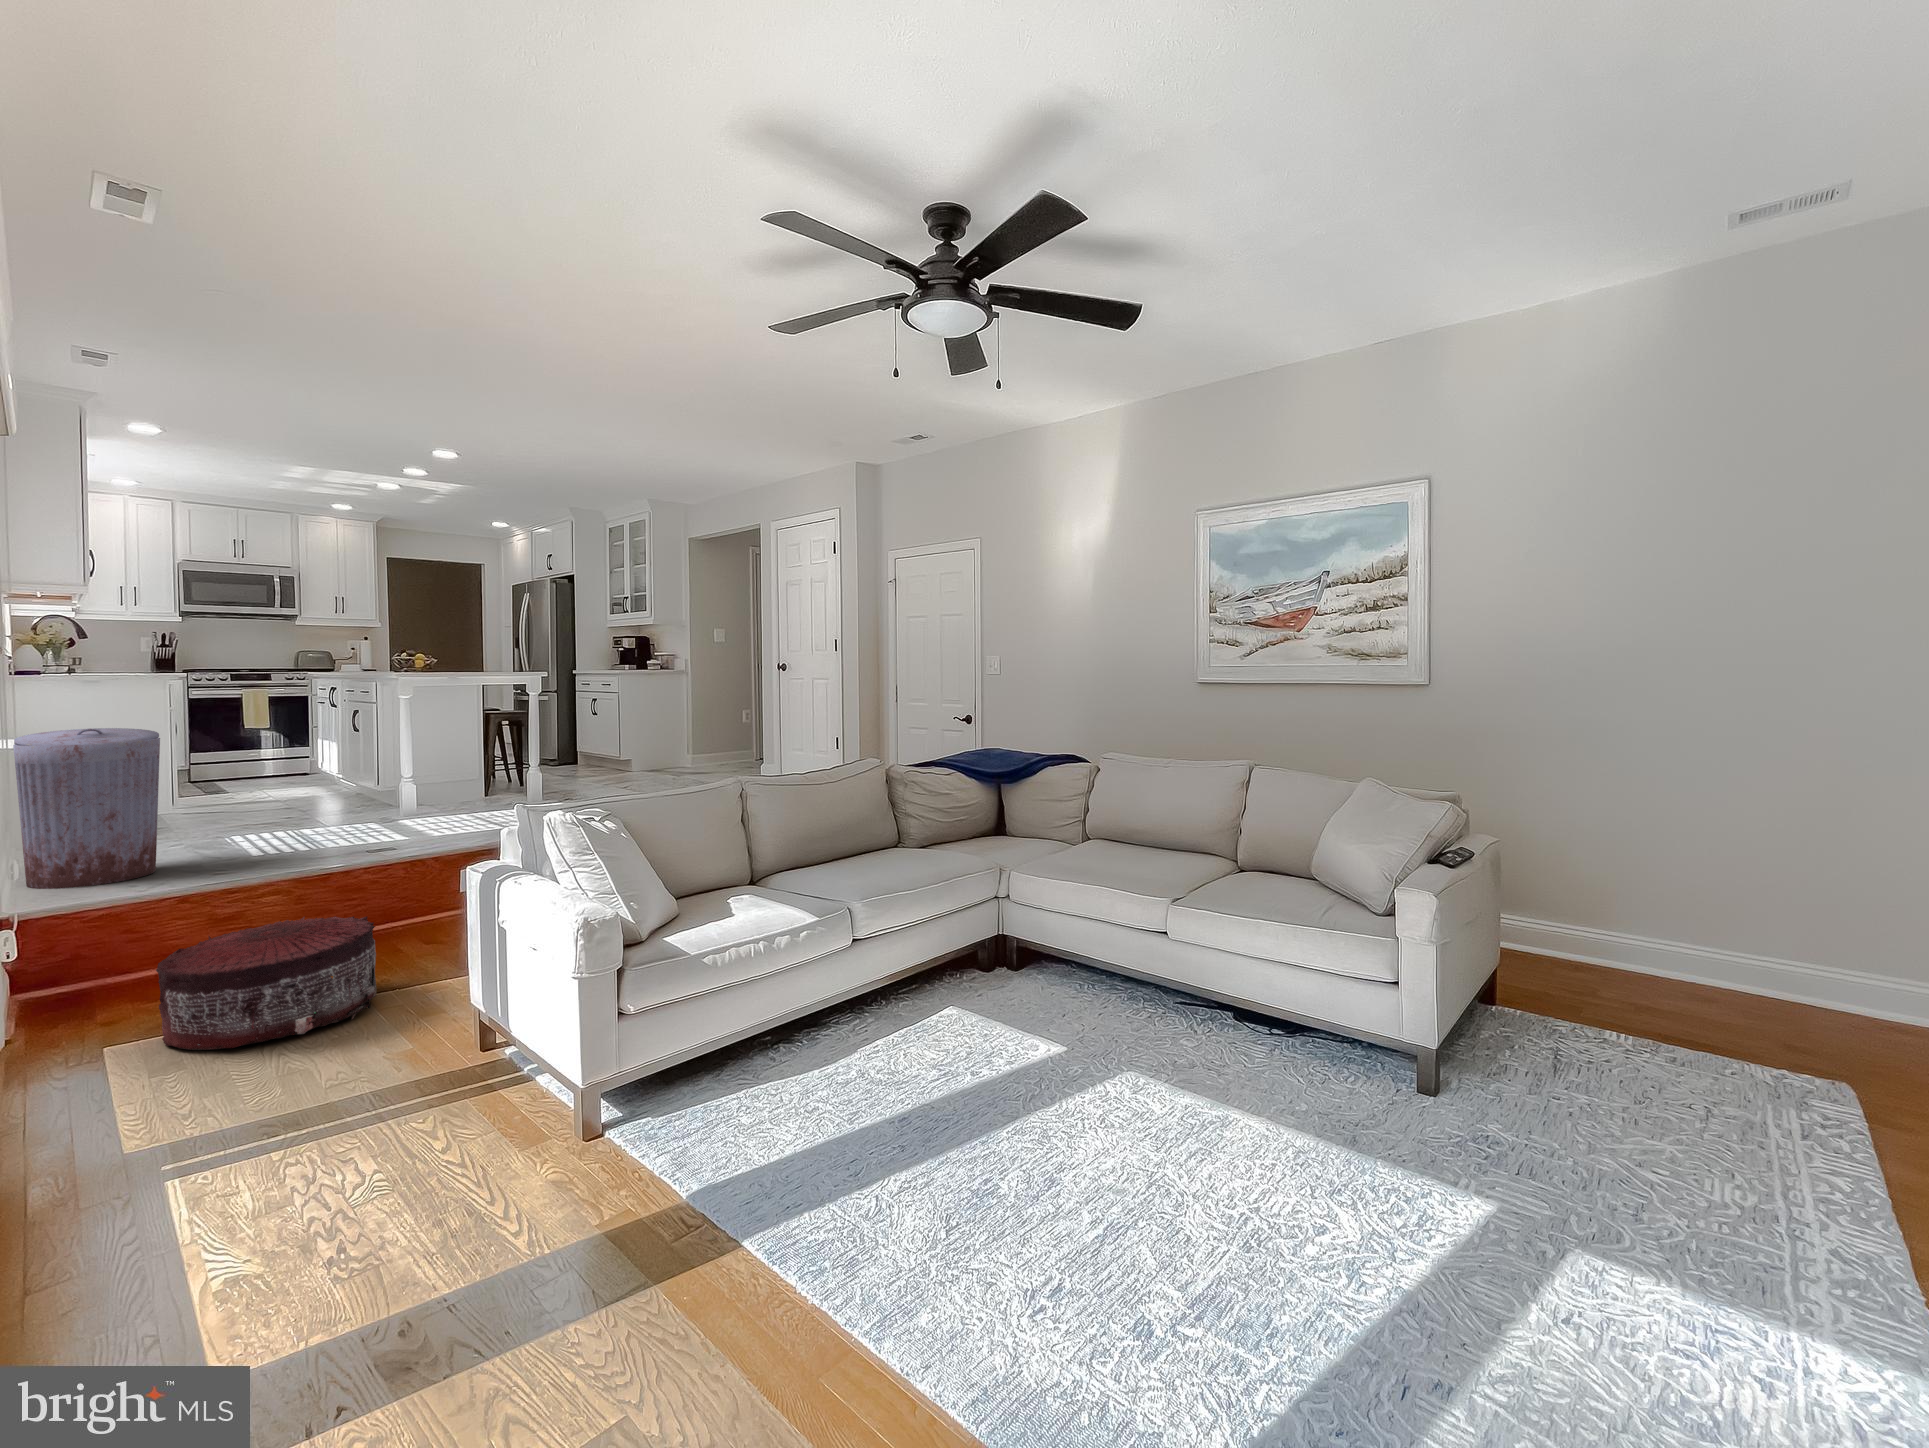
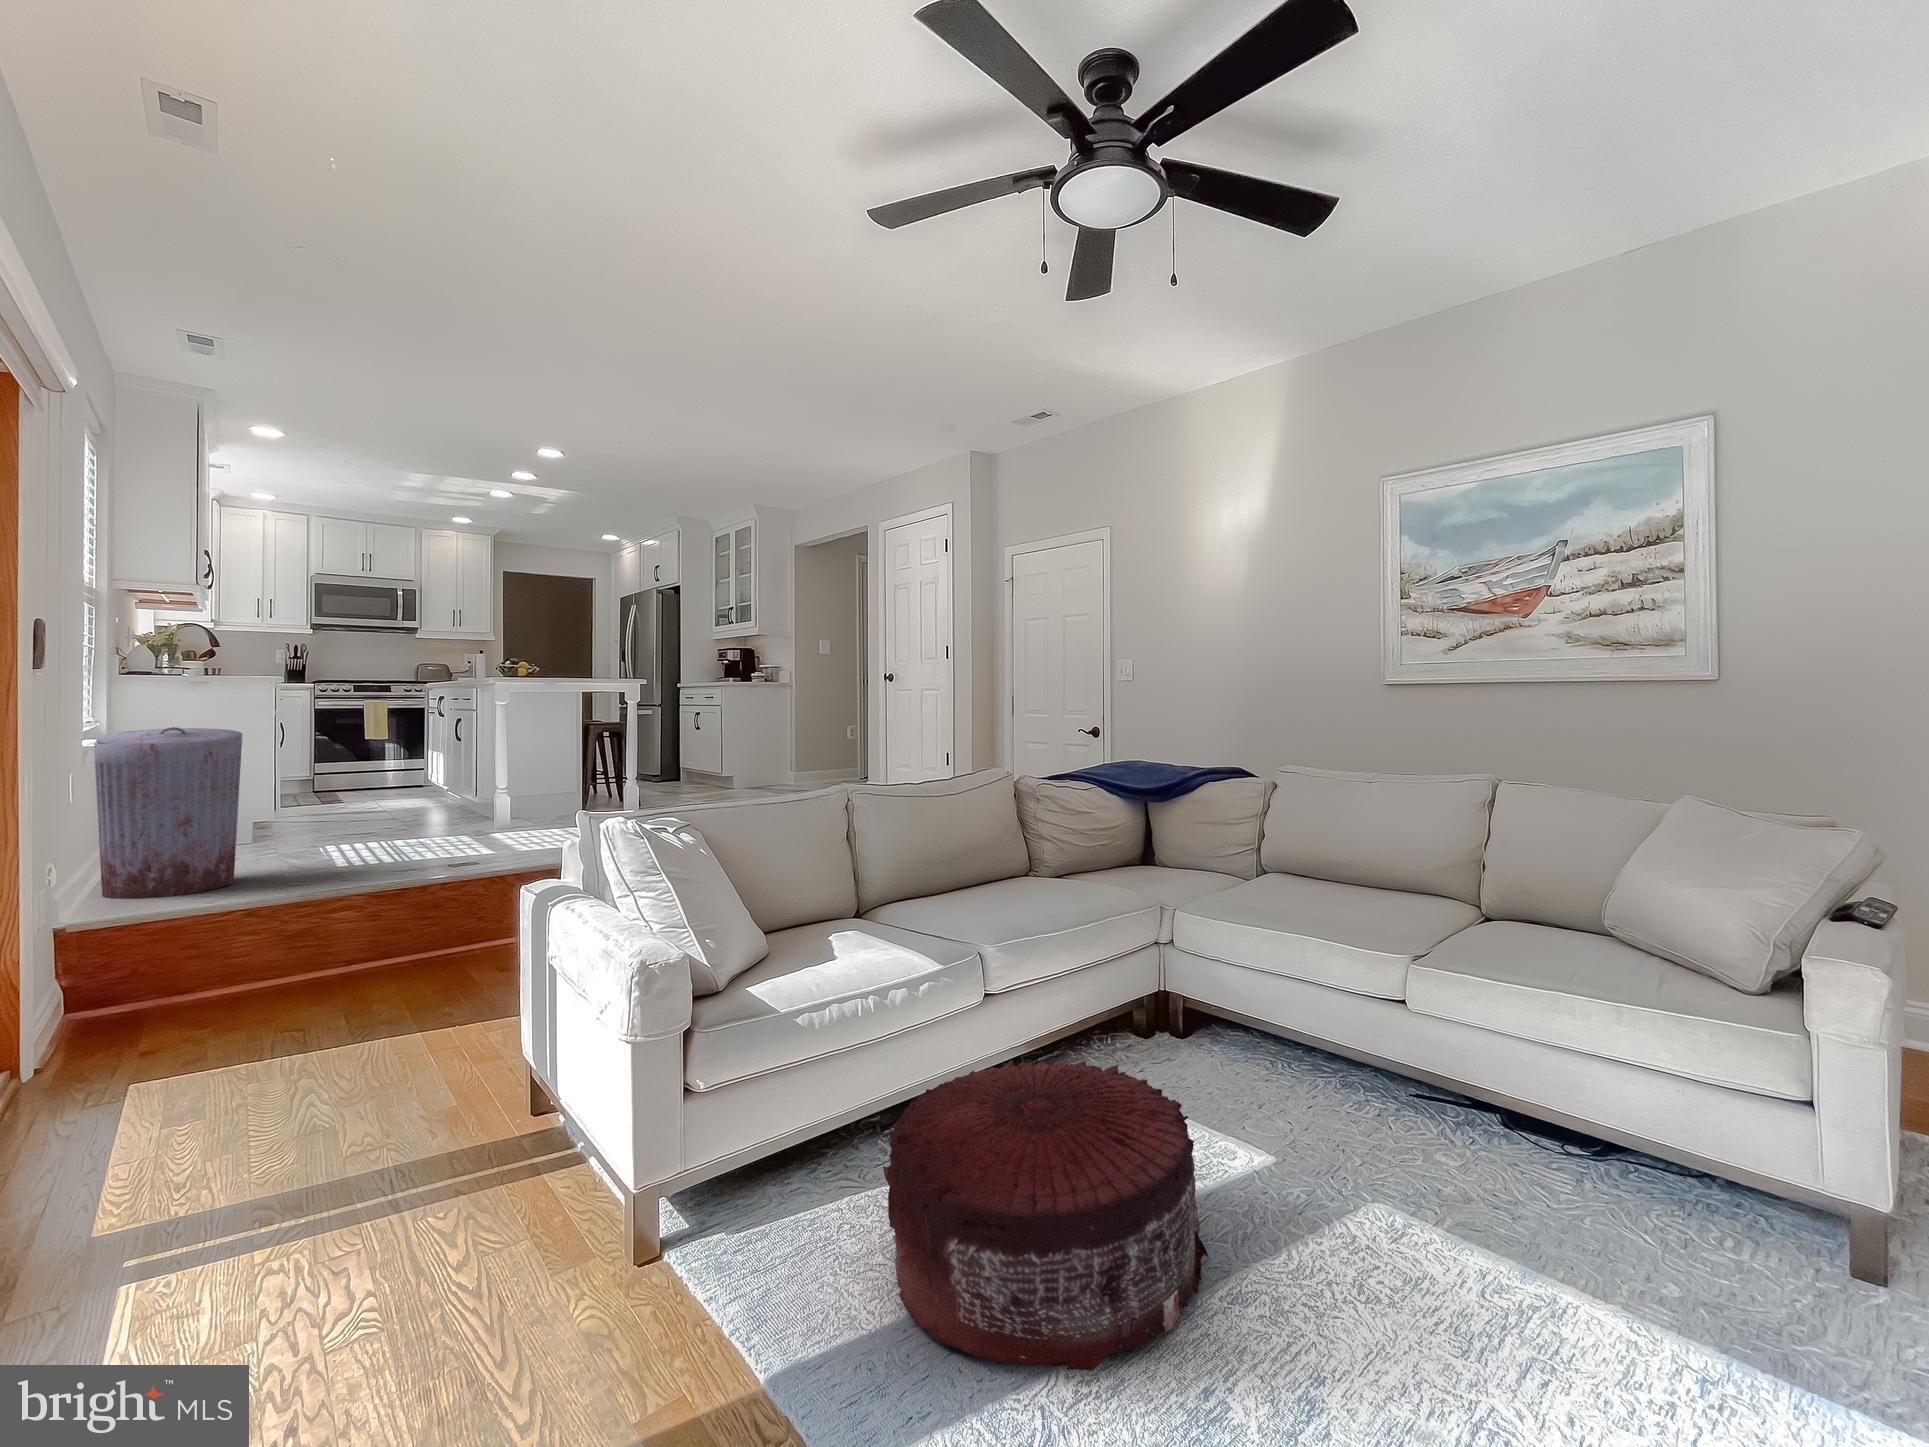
pouf: present [156,917,376,1050] -> present [883,1060,1208,1371]

